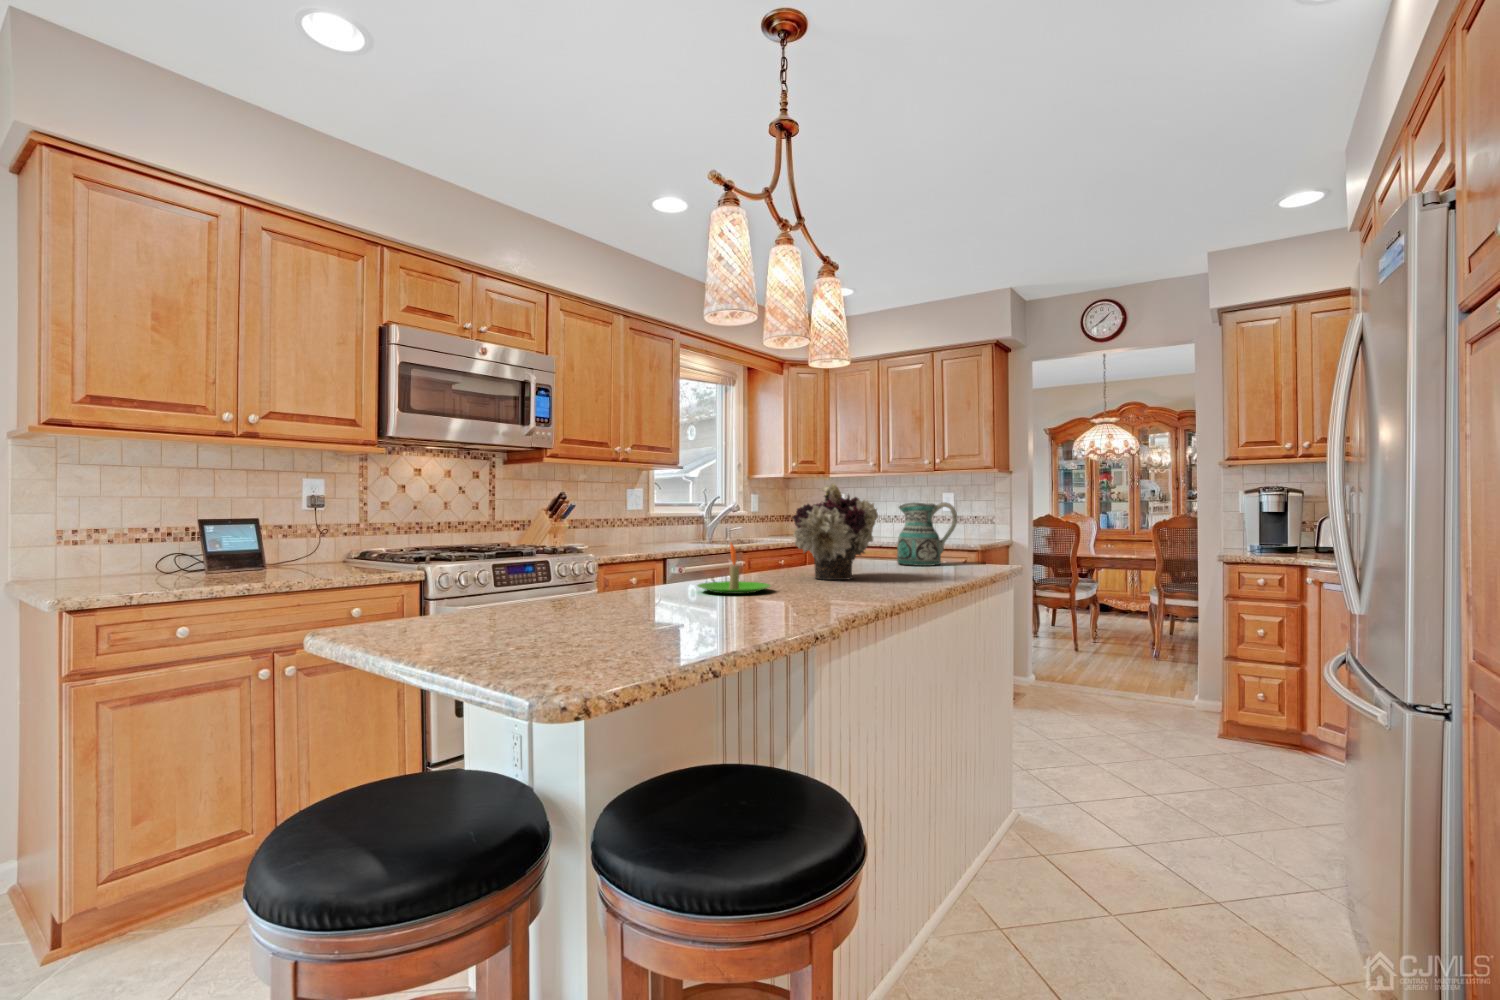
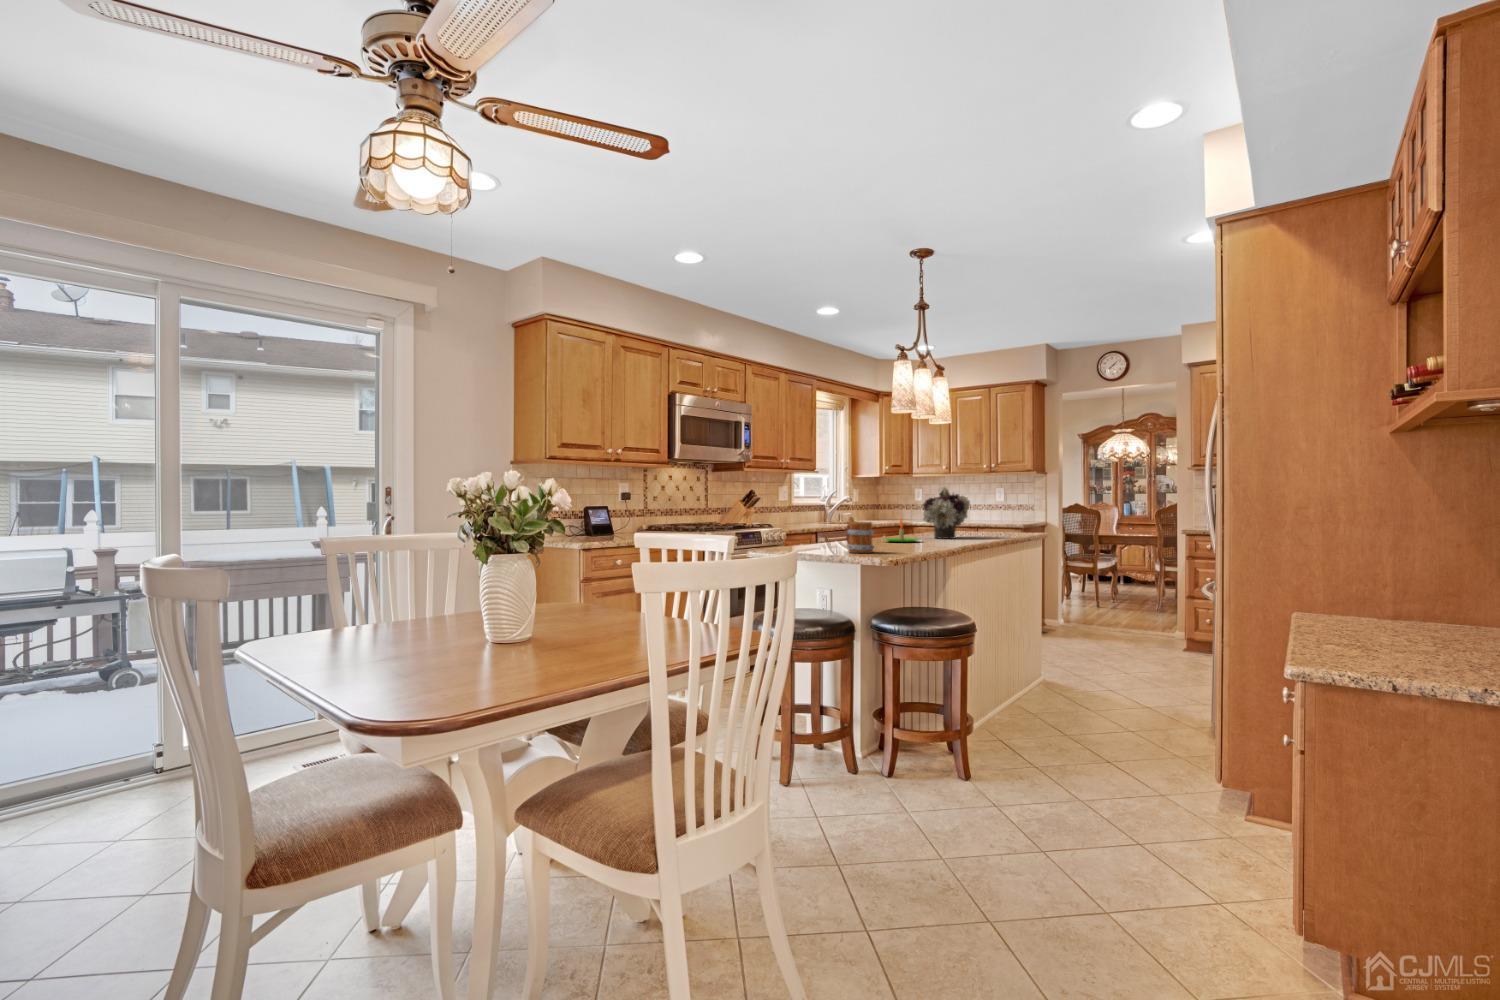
ceramic pitcher: present [897,502,957,566] -> none [975,496,1012,534]
mug: none [486,549,561,657] -> present [846,517,874,553]

